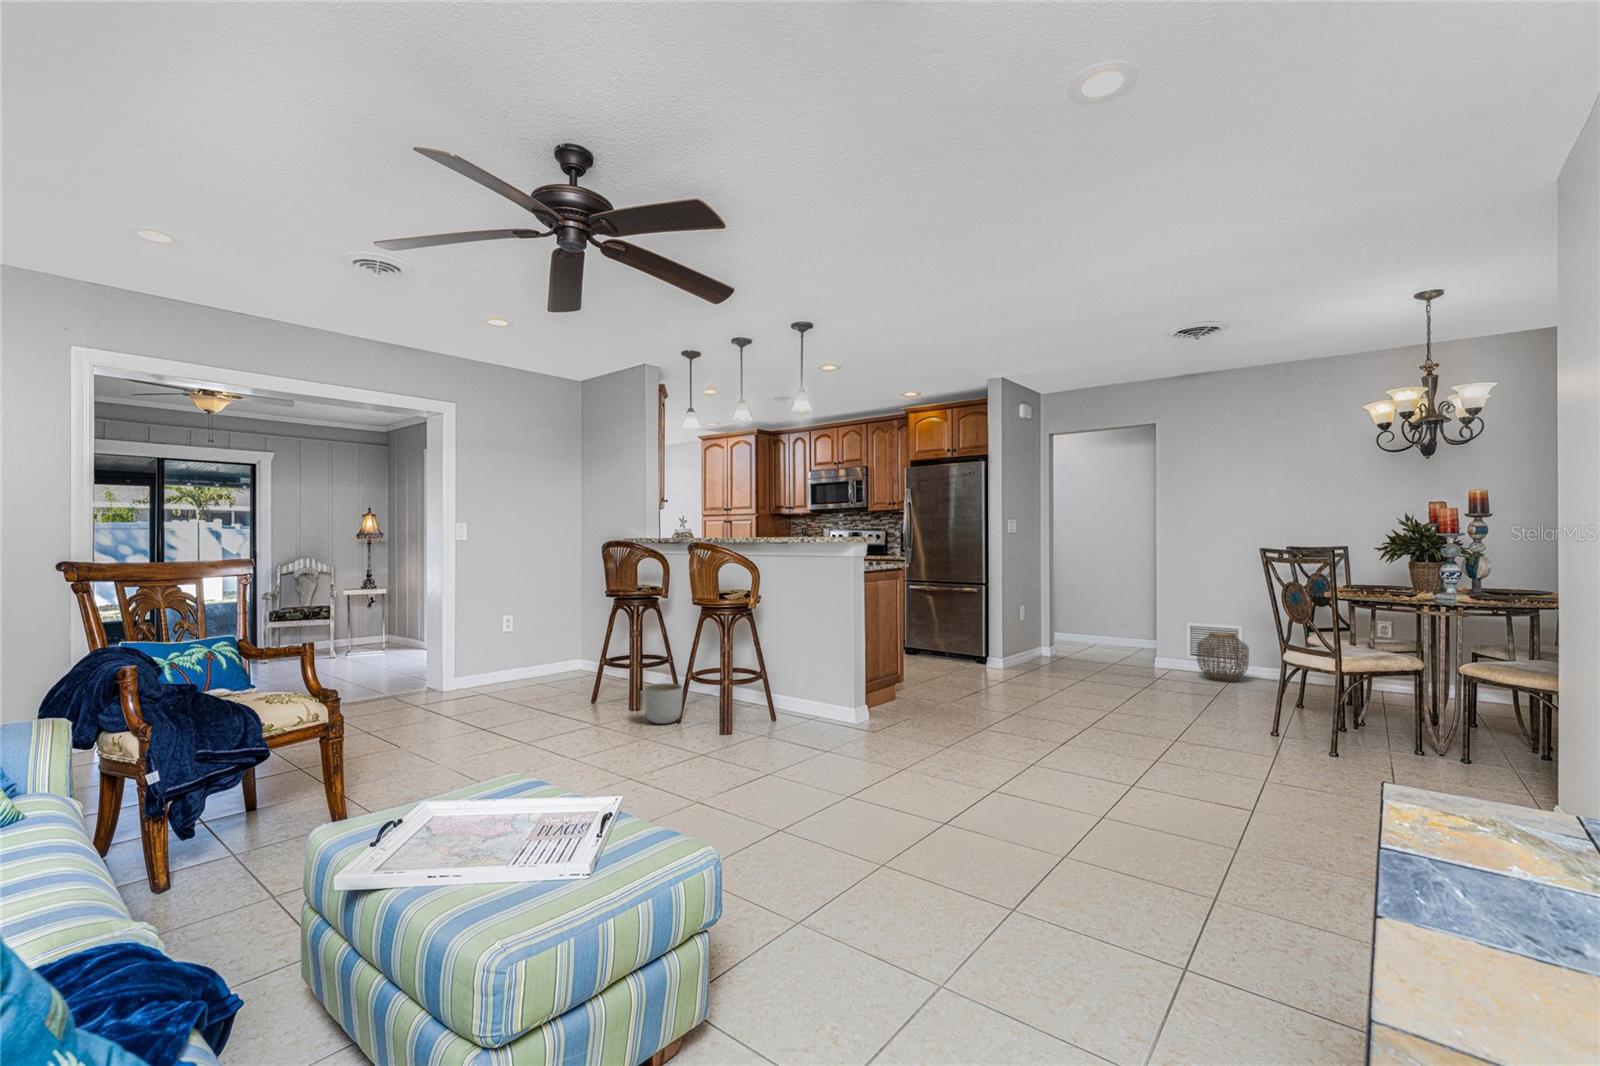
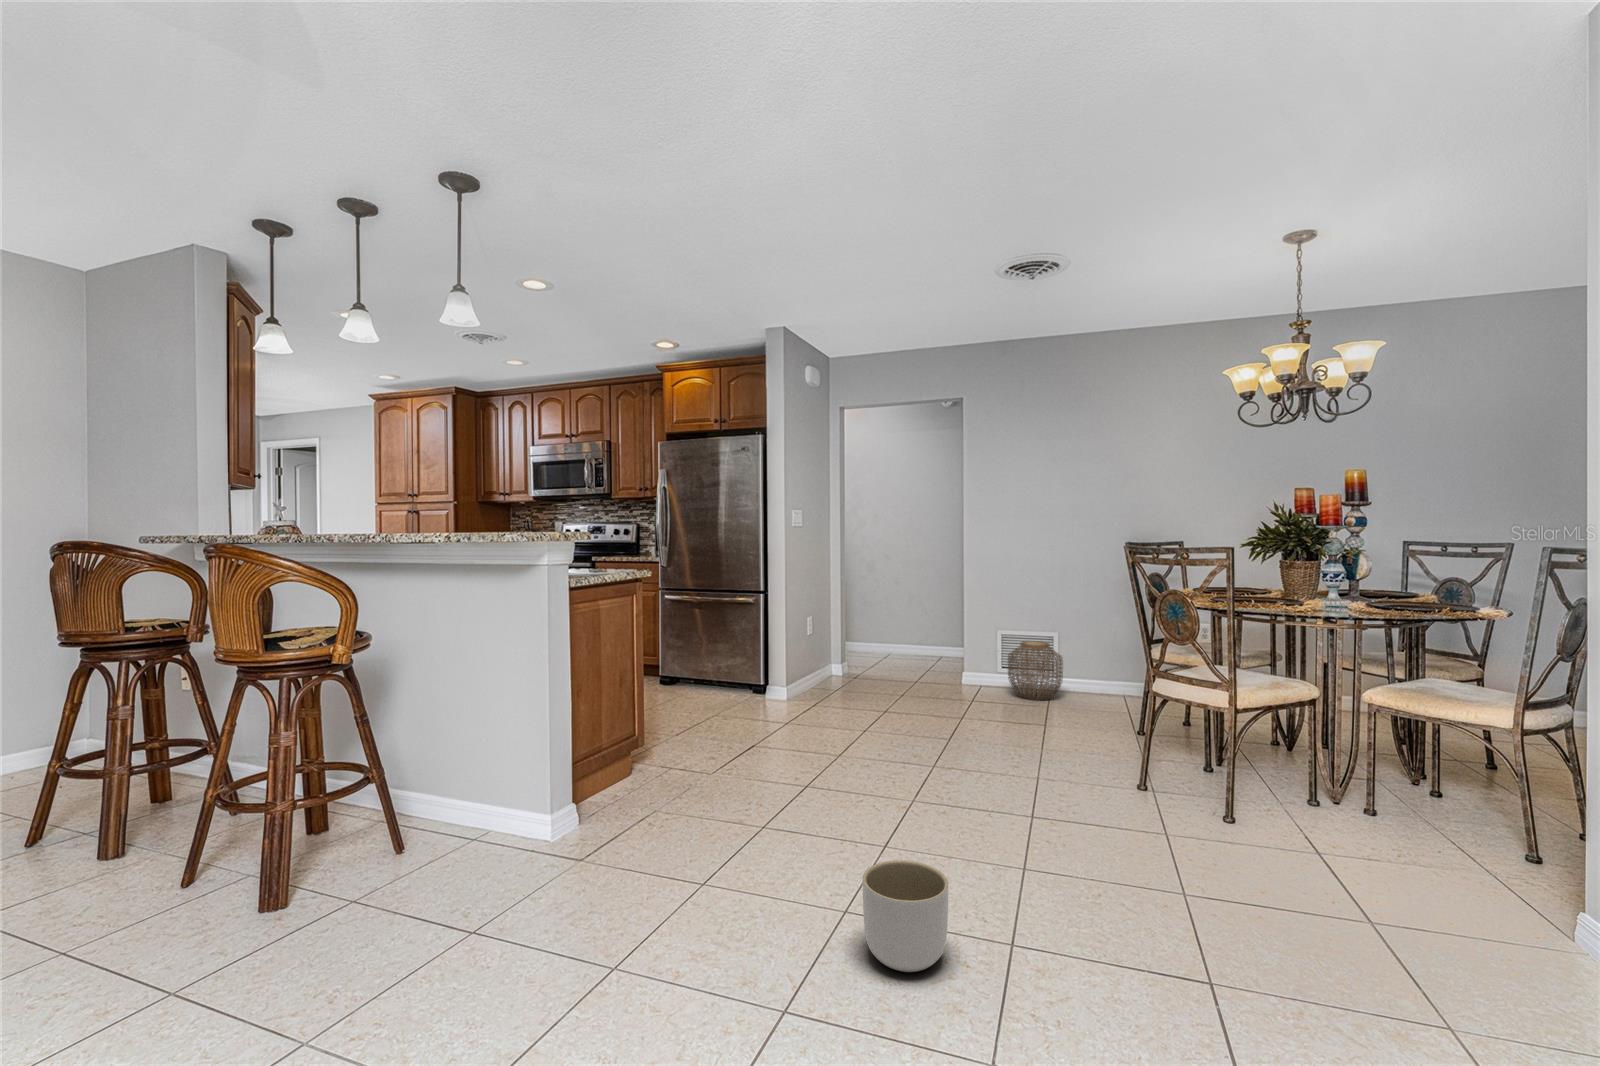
planter: present [644,683,683,724] -> present [862,860,948,972]

